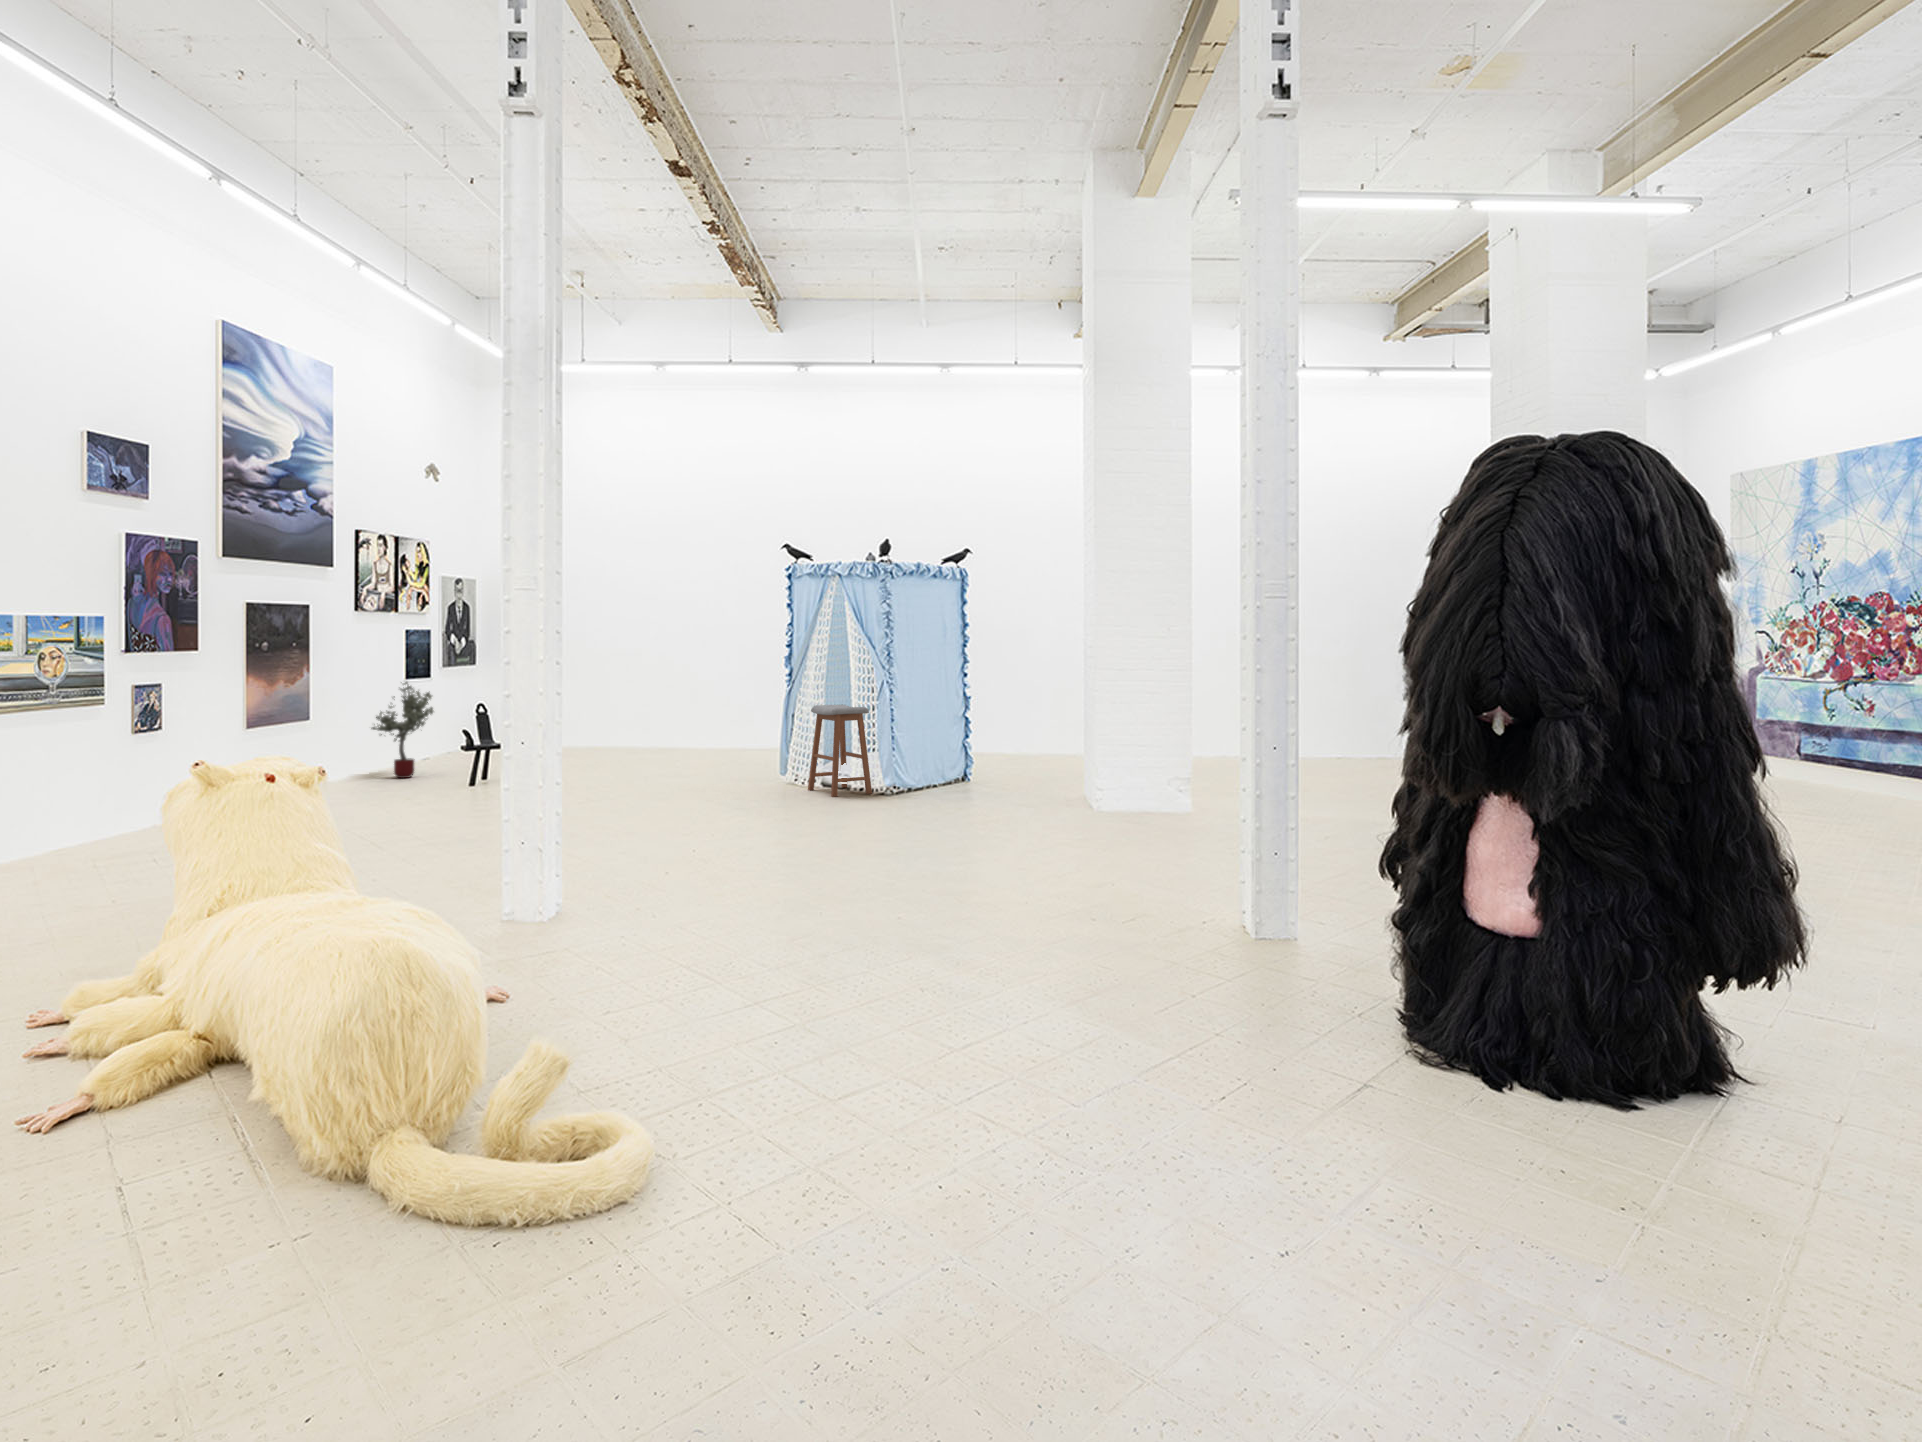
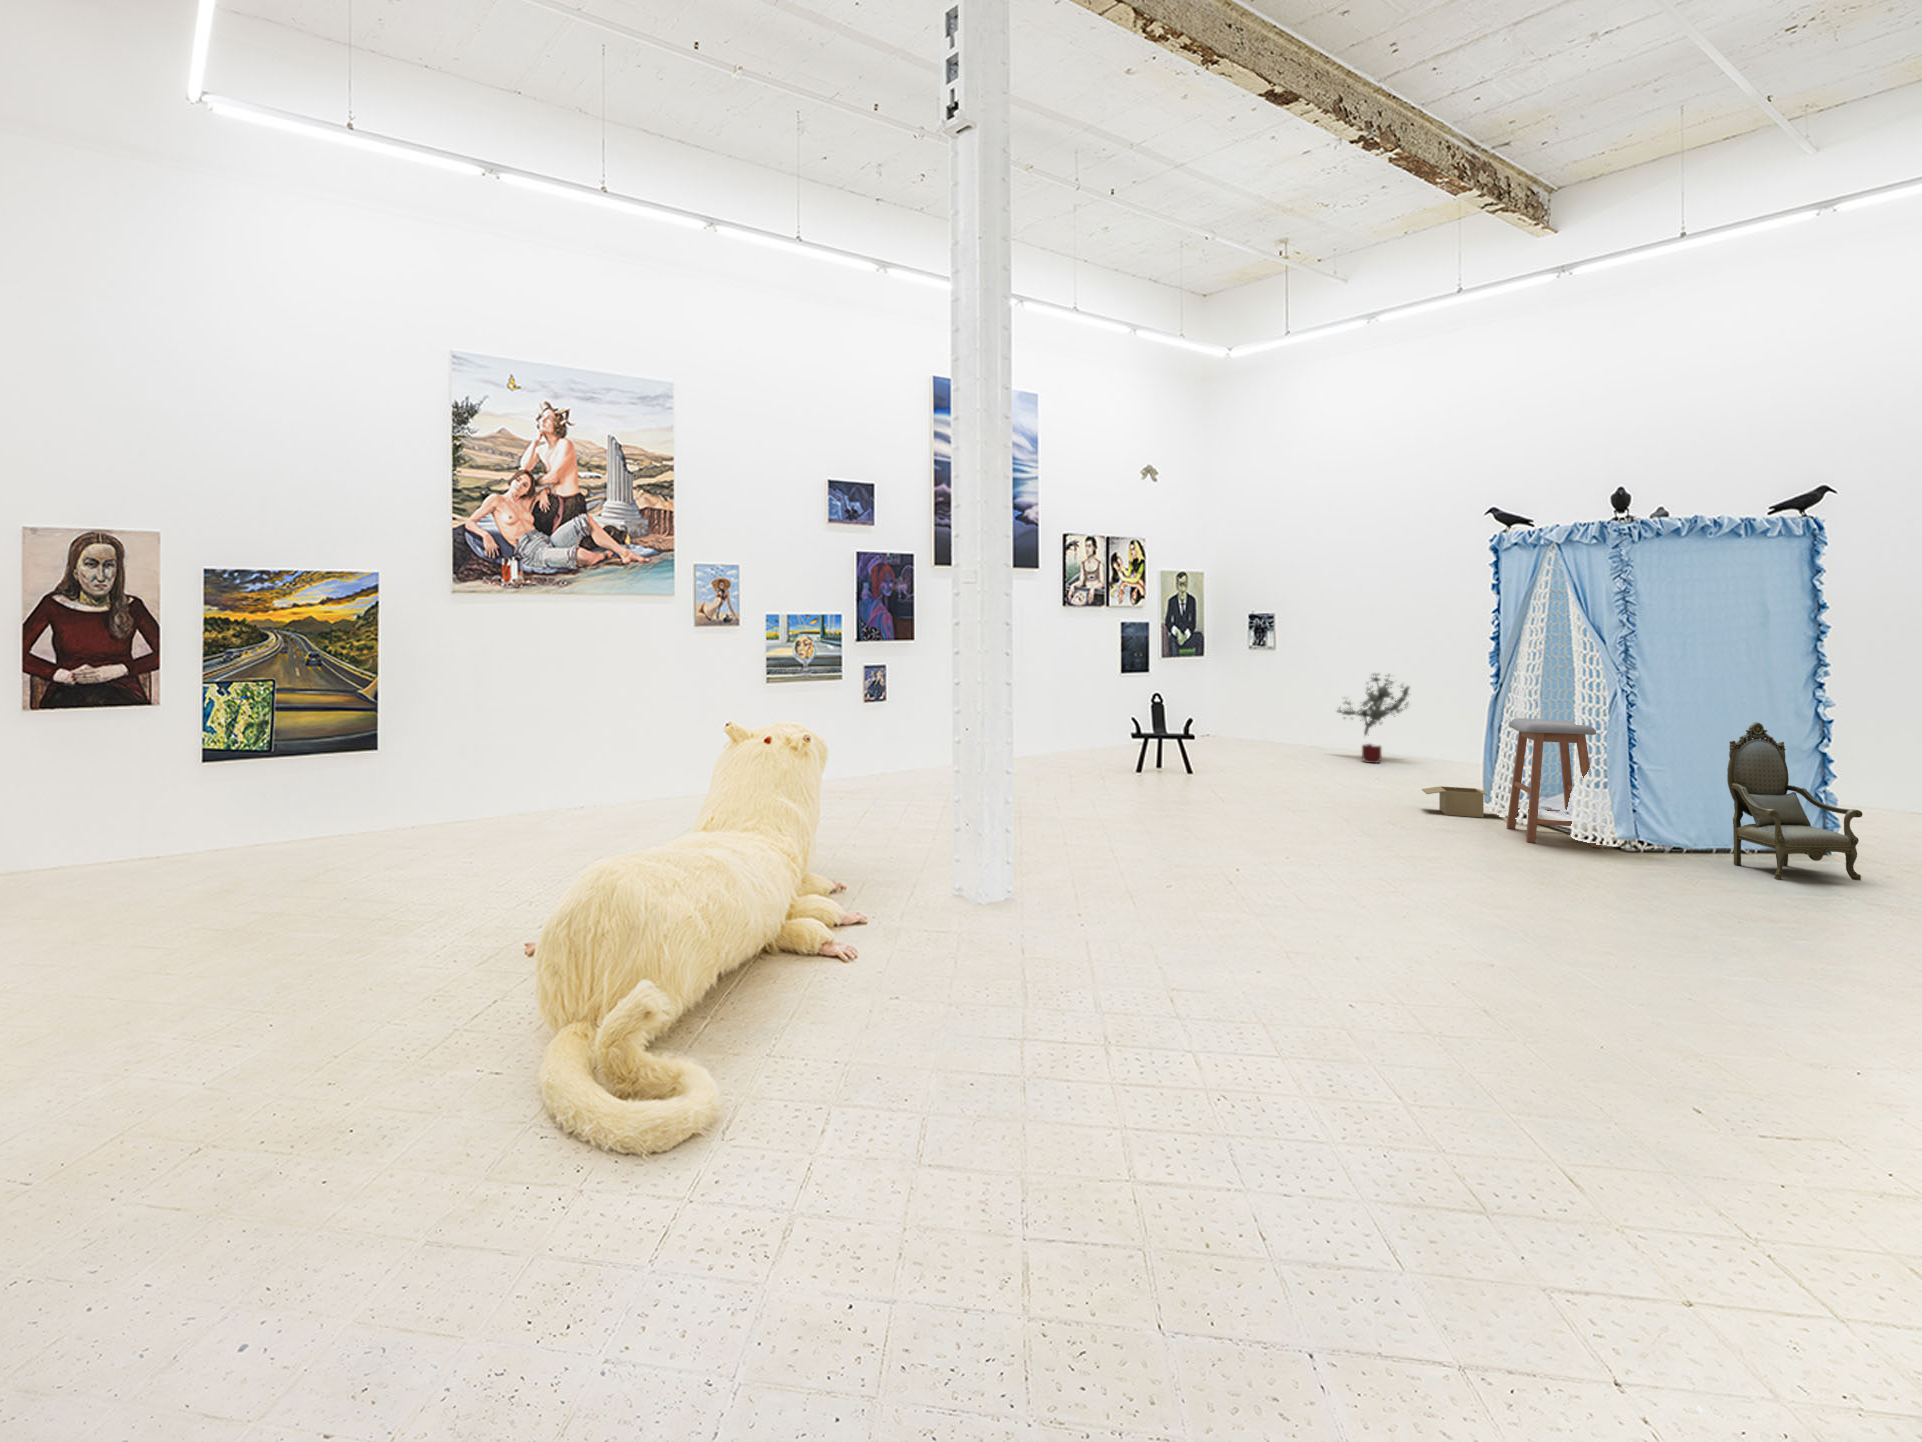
armchair: none [935,668,993,796] -> present [1727,722,1862,881]
potted tree: present [371,682,433,778] -> present [1337,674,1409,763]
cardboard box: none [740,764,797,787] -> present [1422,786,1487,817]

